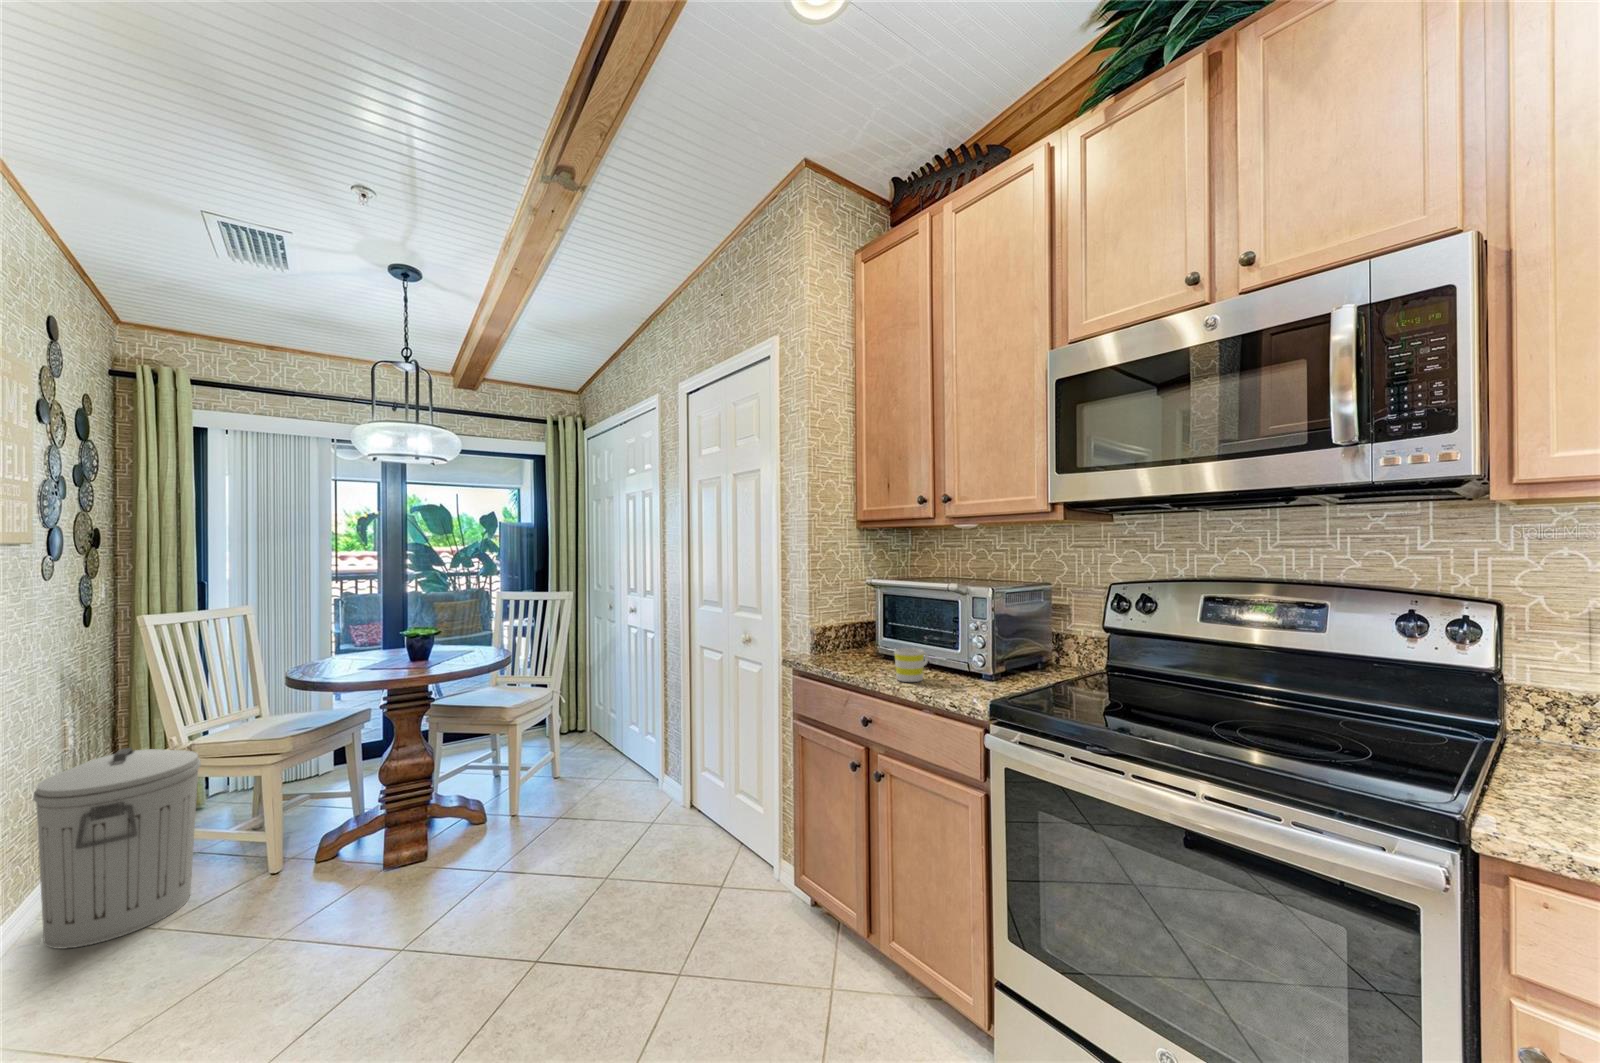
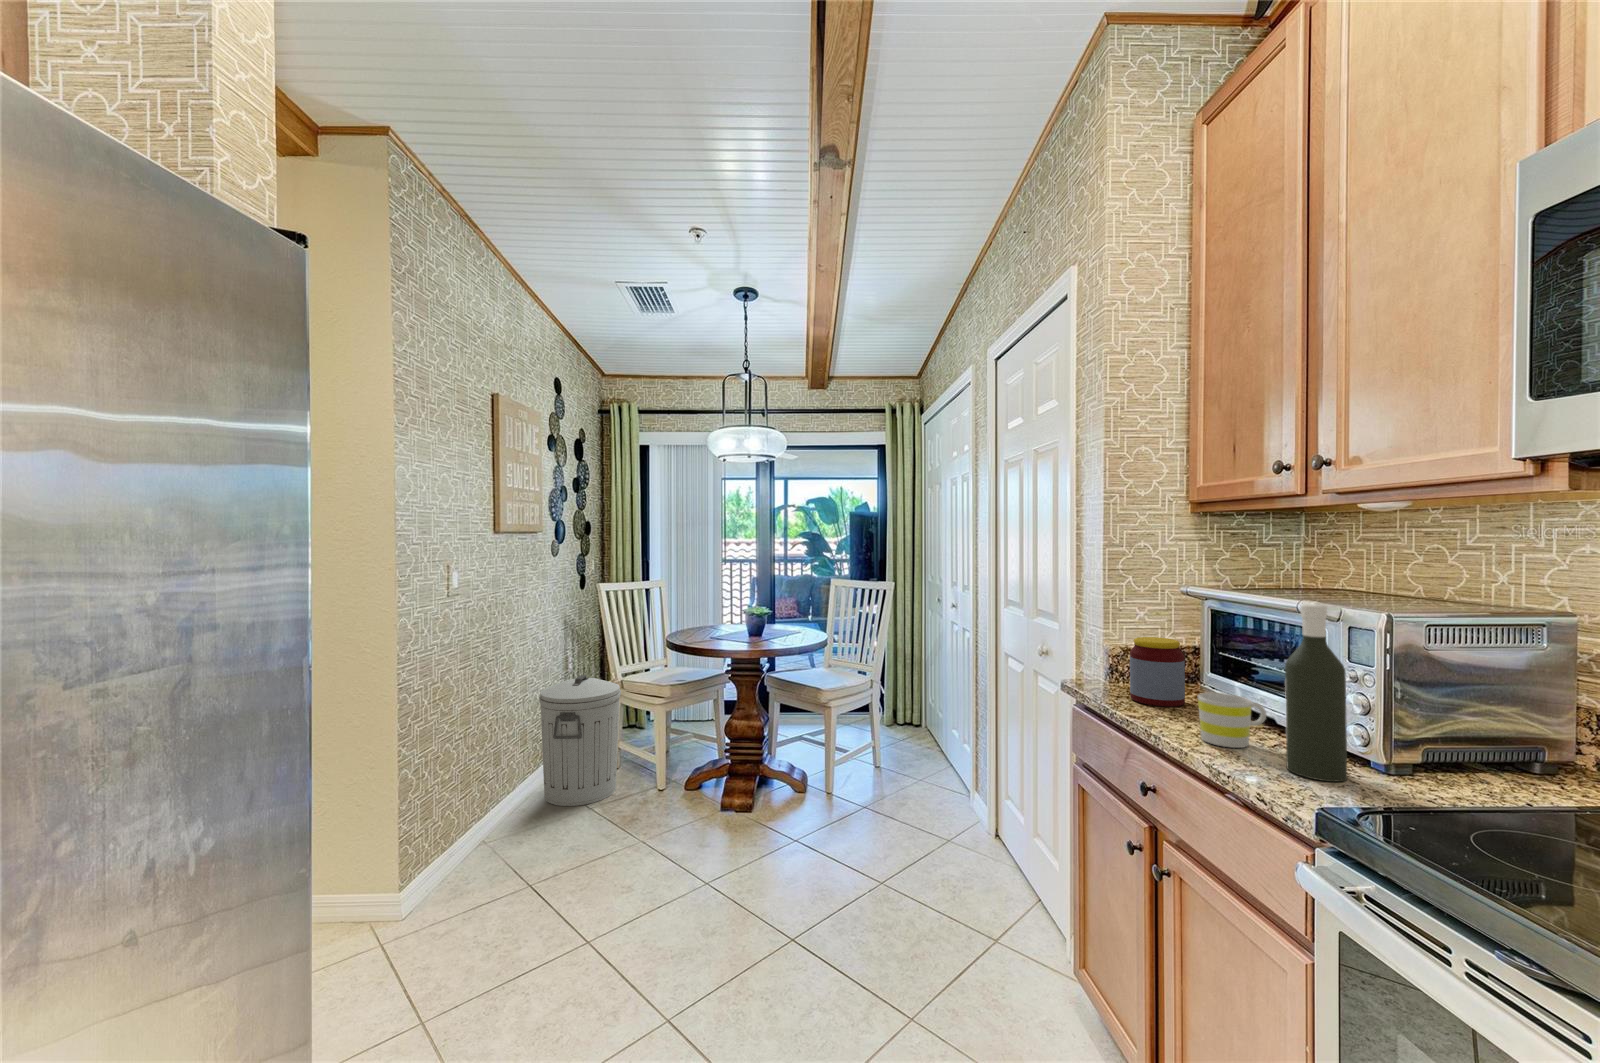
bottle: none [949,585,980,690] -> present [1285,604,1347,782]
jar: none [832,617,866,665] -> present [1130,637,1185,707]

